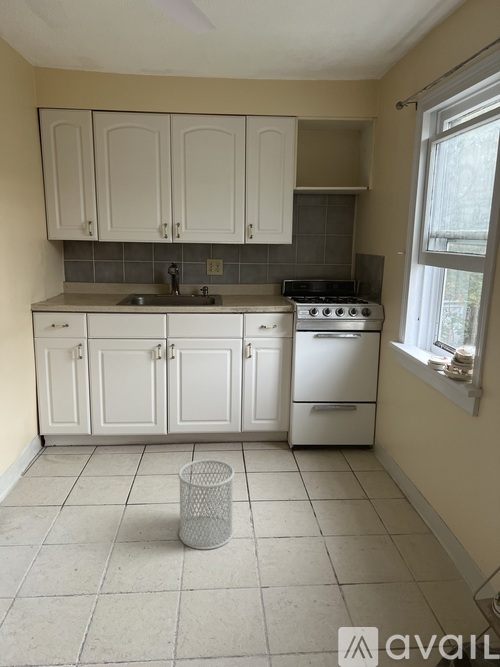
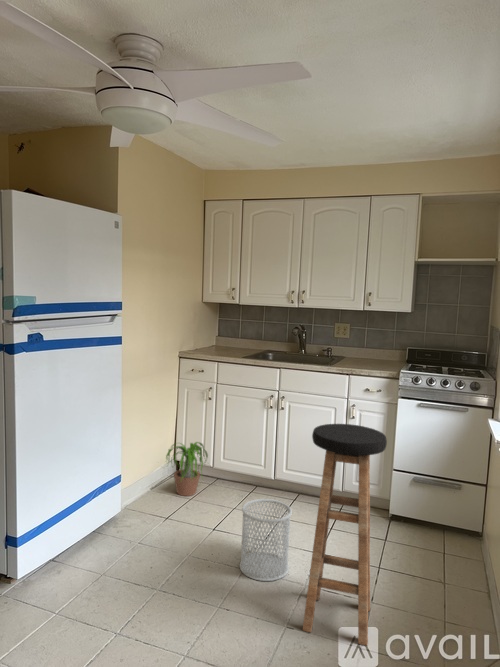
bar stool: none [270,367,355,589] -> present [303,424,387,645]
potted plant: none [26,410,96,475] -> present [166,442,208,496]

